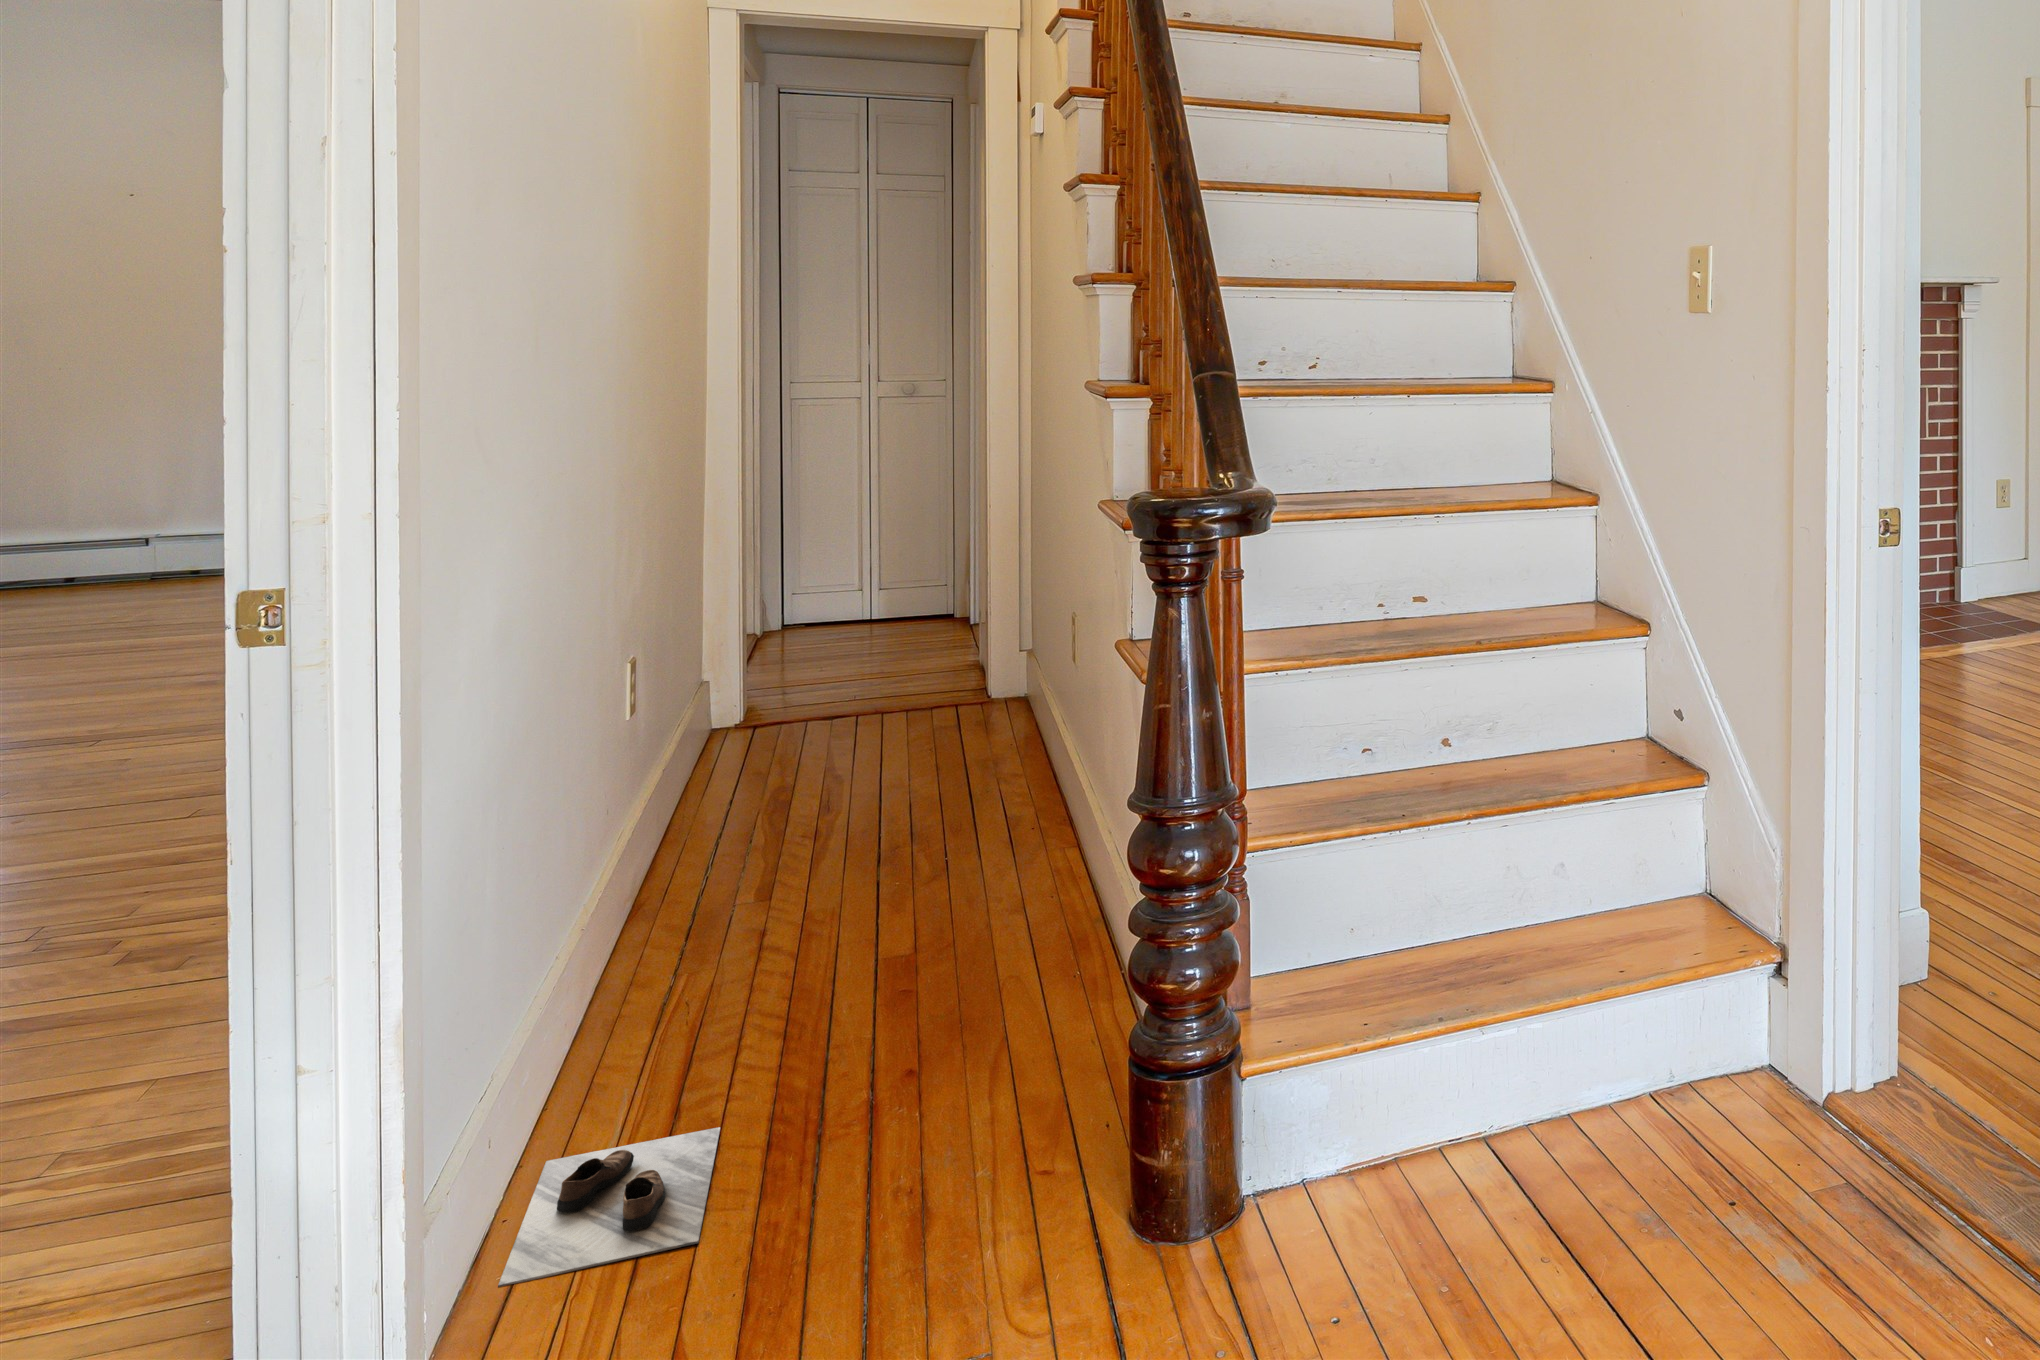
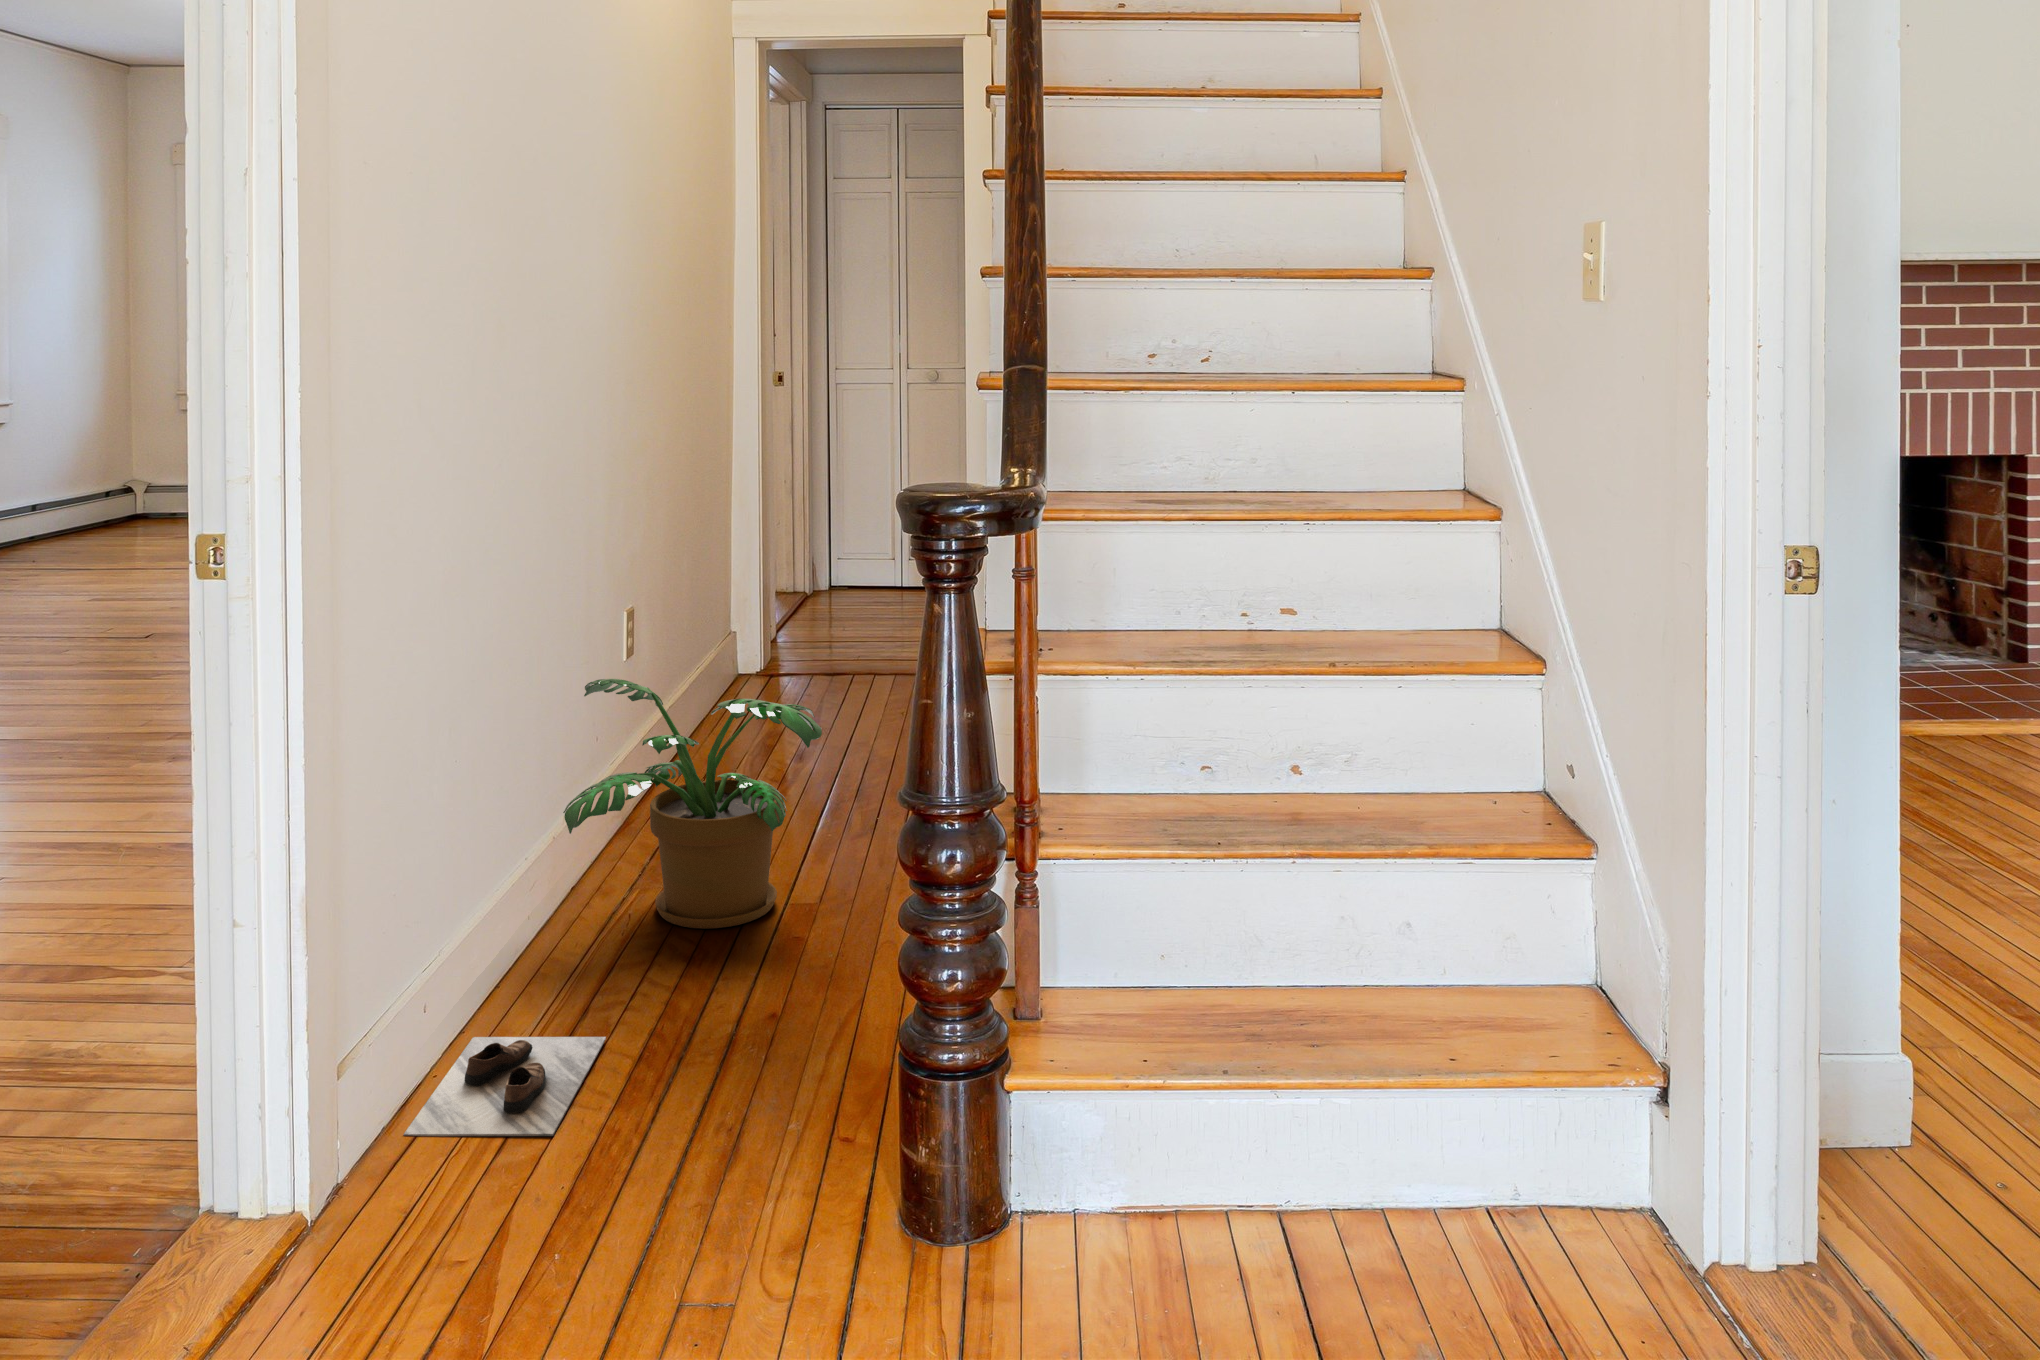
potted plant: none [613,736,942,997] -> present [563,679,822,929]

